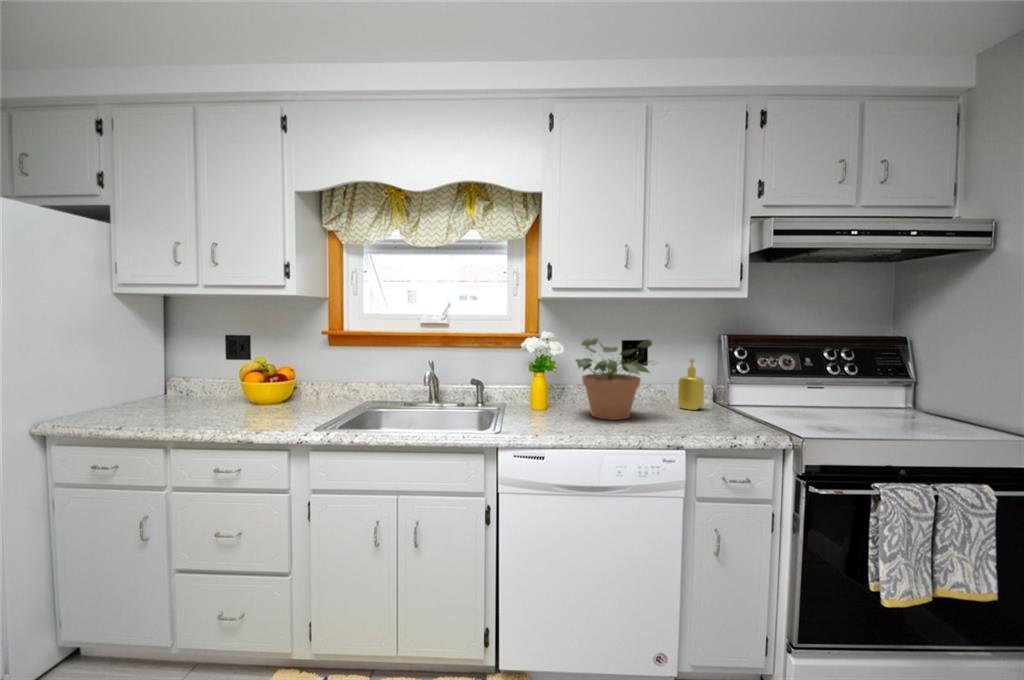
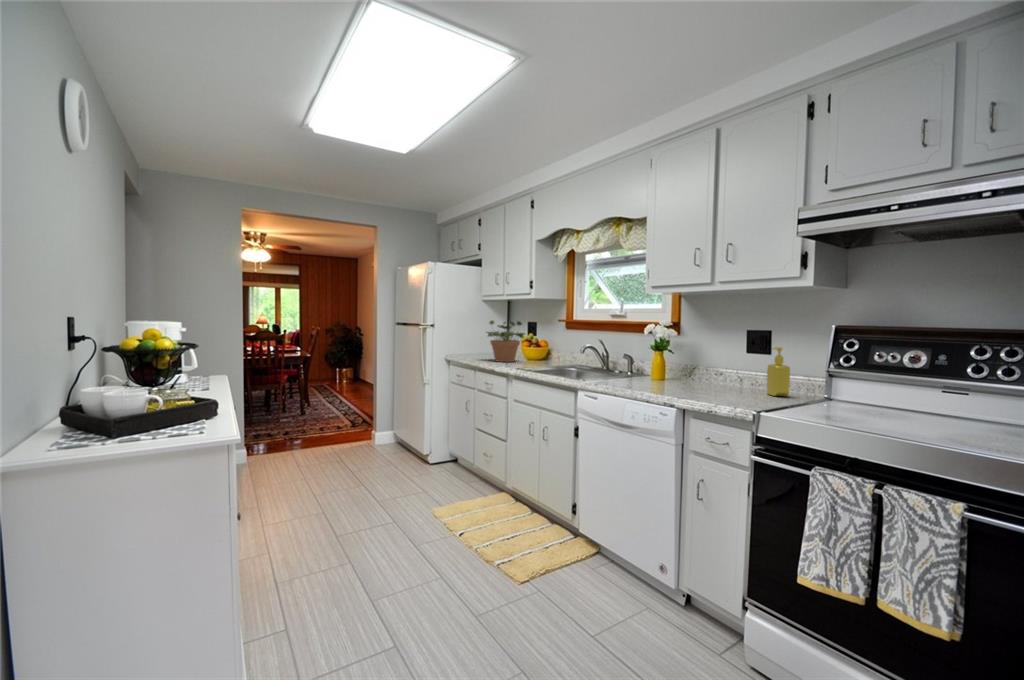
potted plant: present [575,338,652,420] -> present [487,321,525,362]

